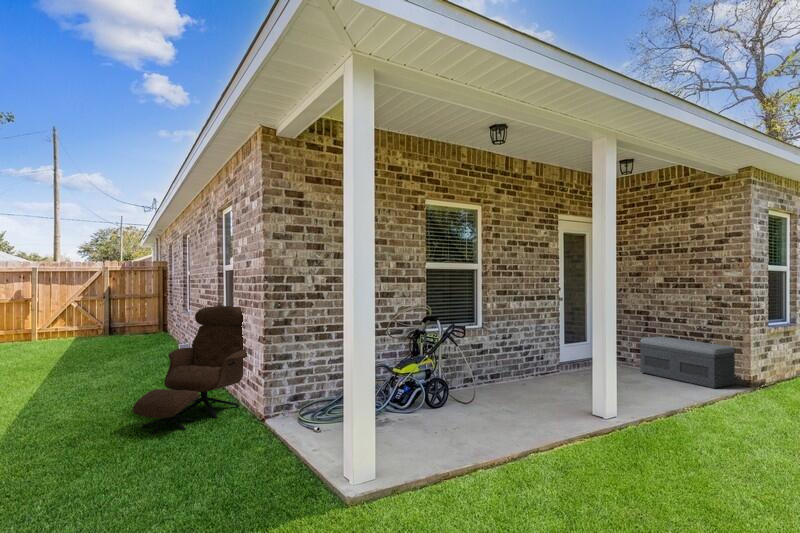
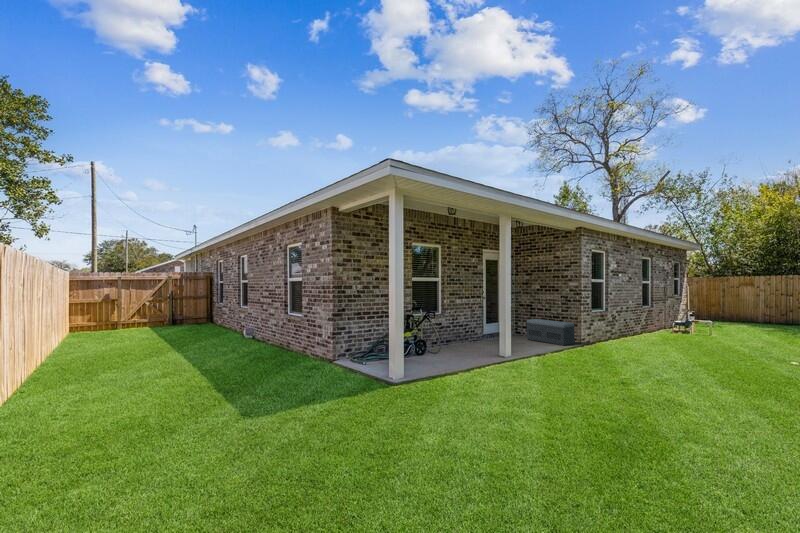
lounge chair: present [133,306,247,435] -> none [261,302,317,371]

